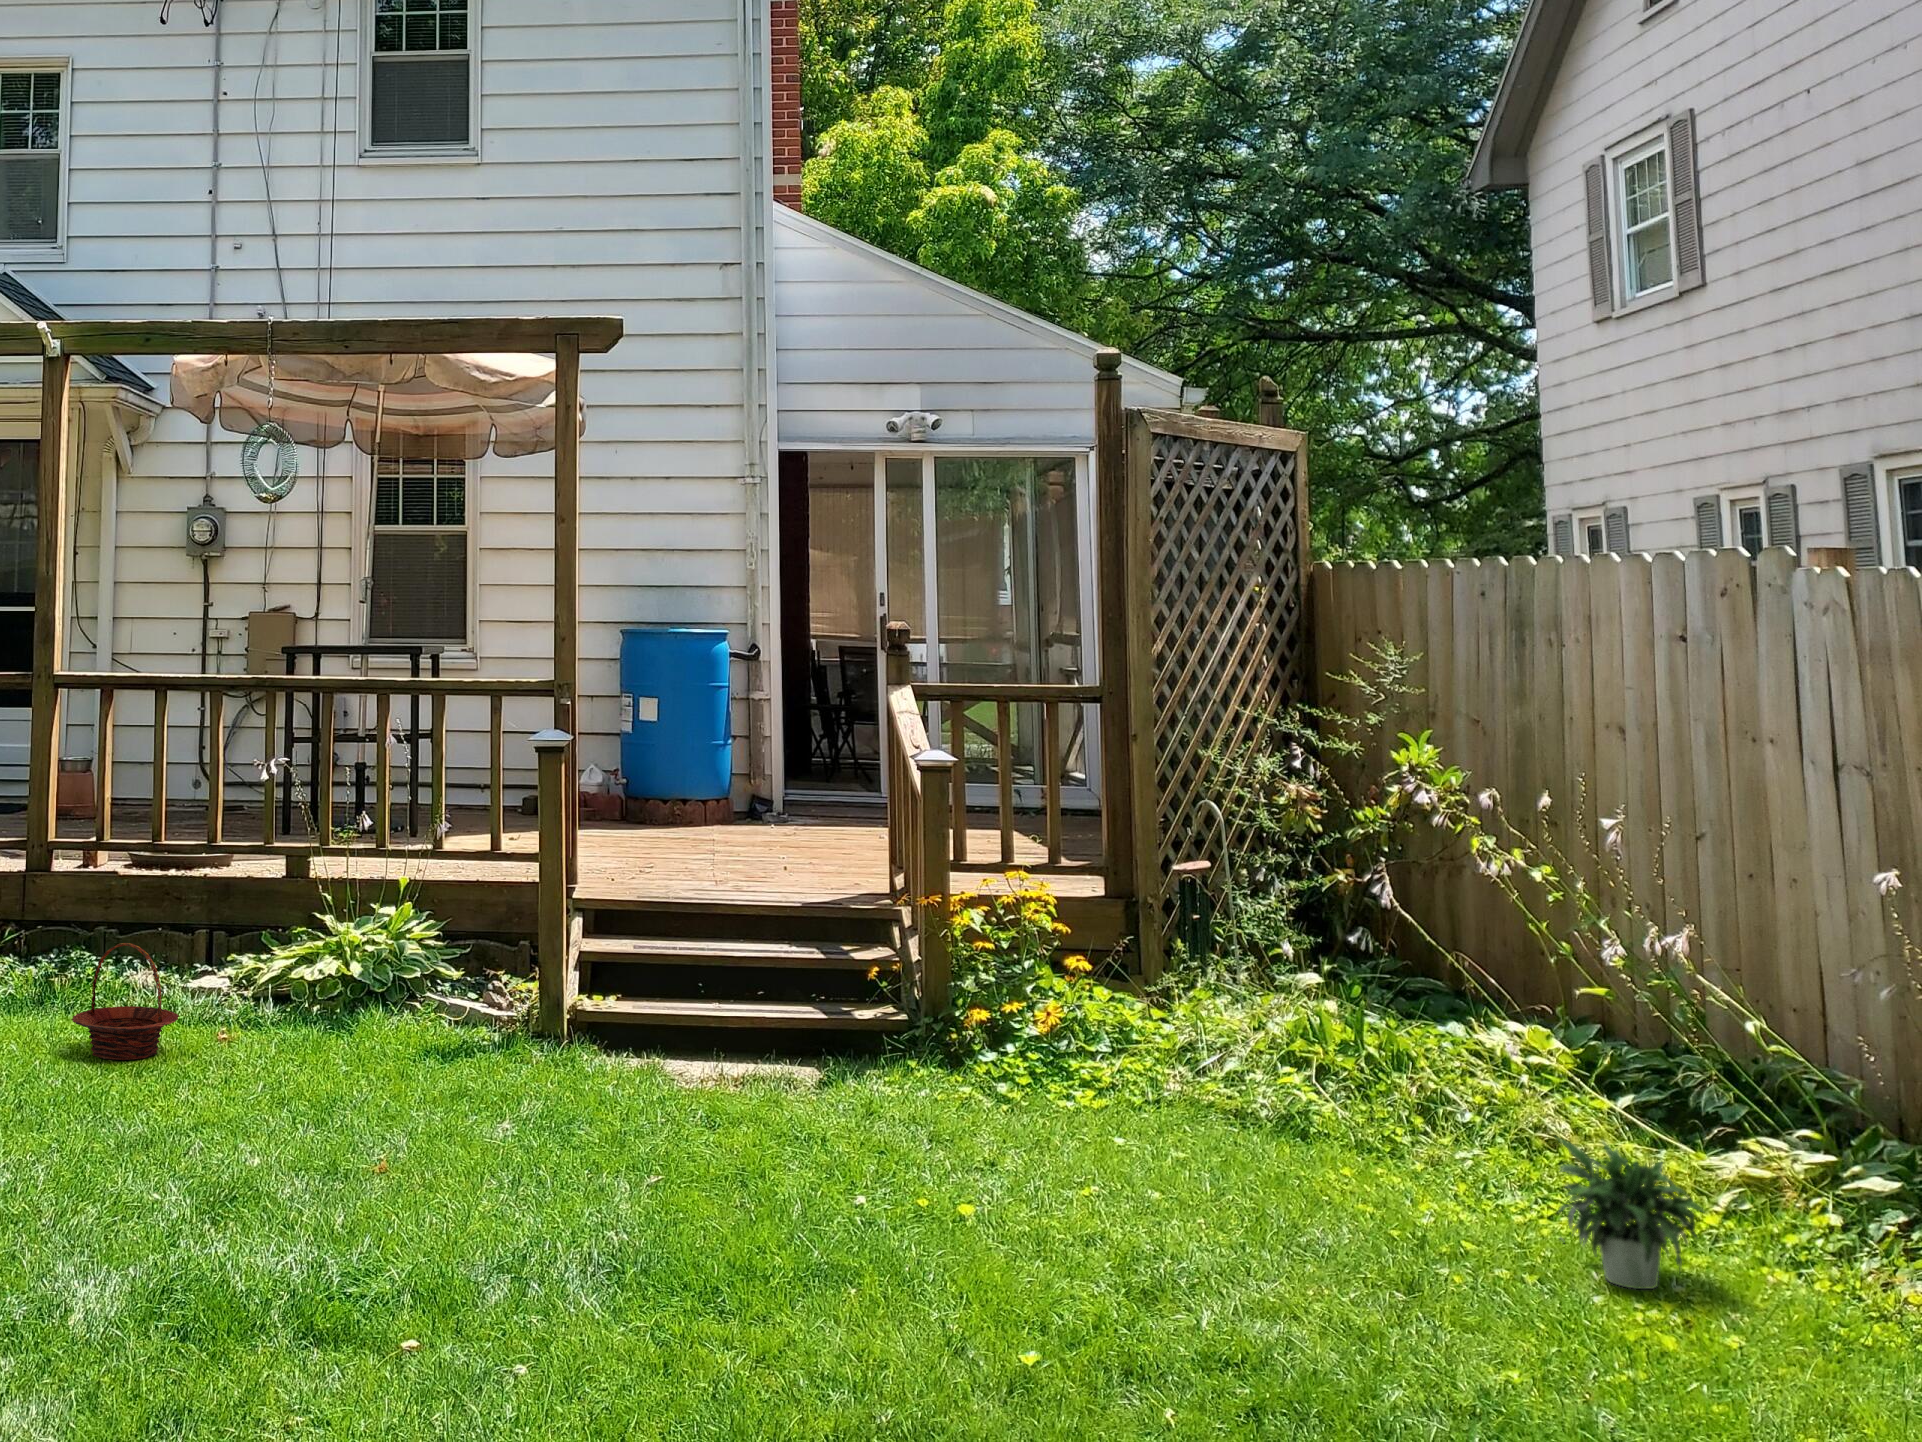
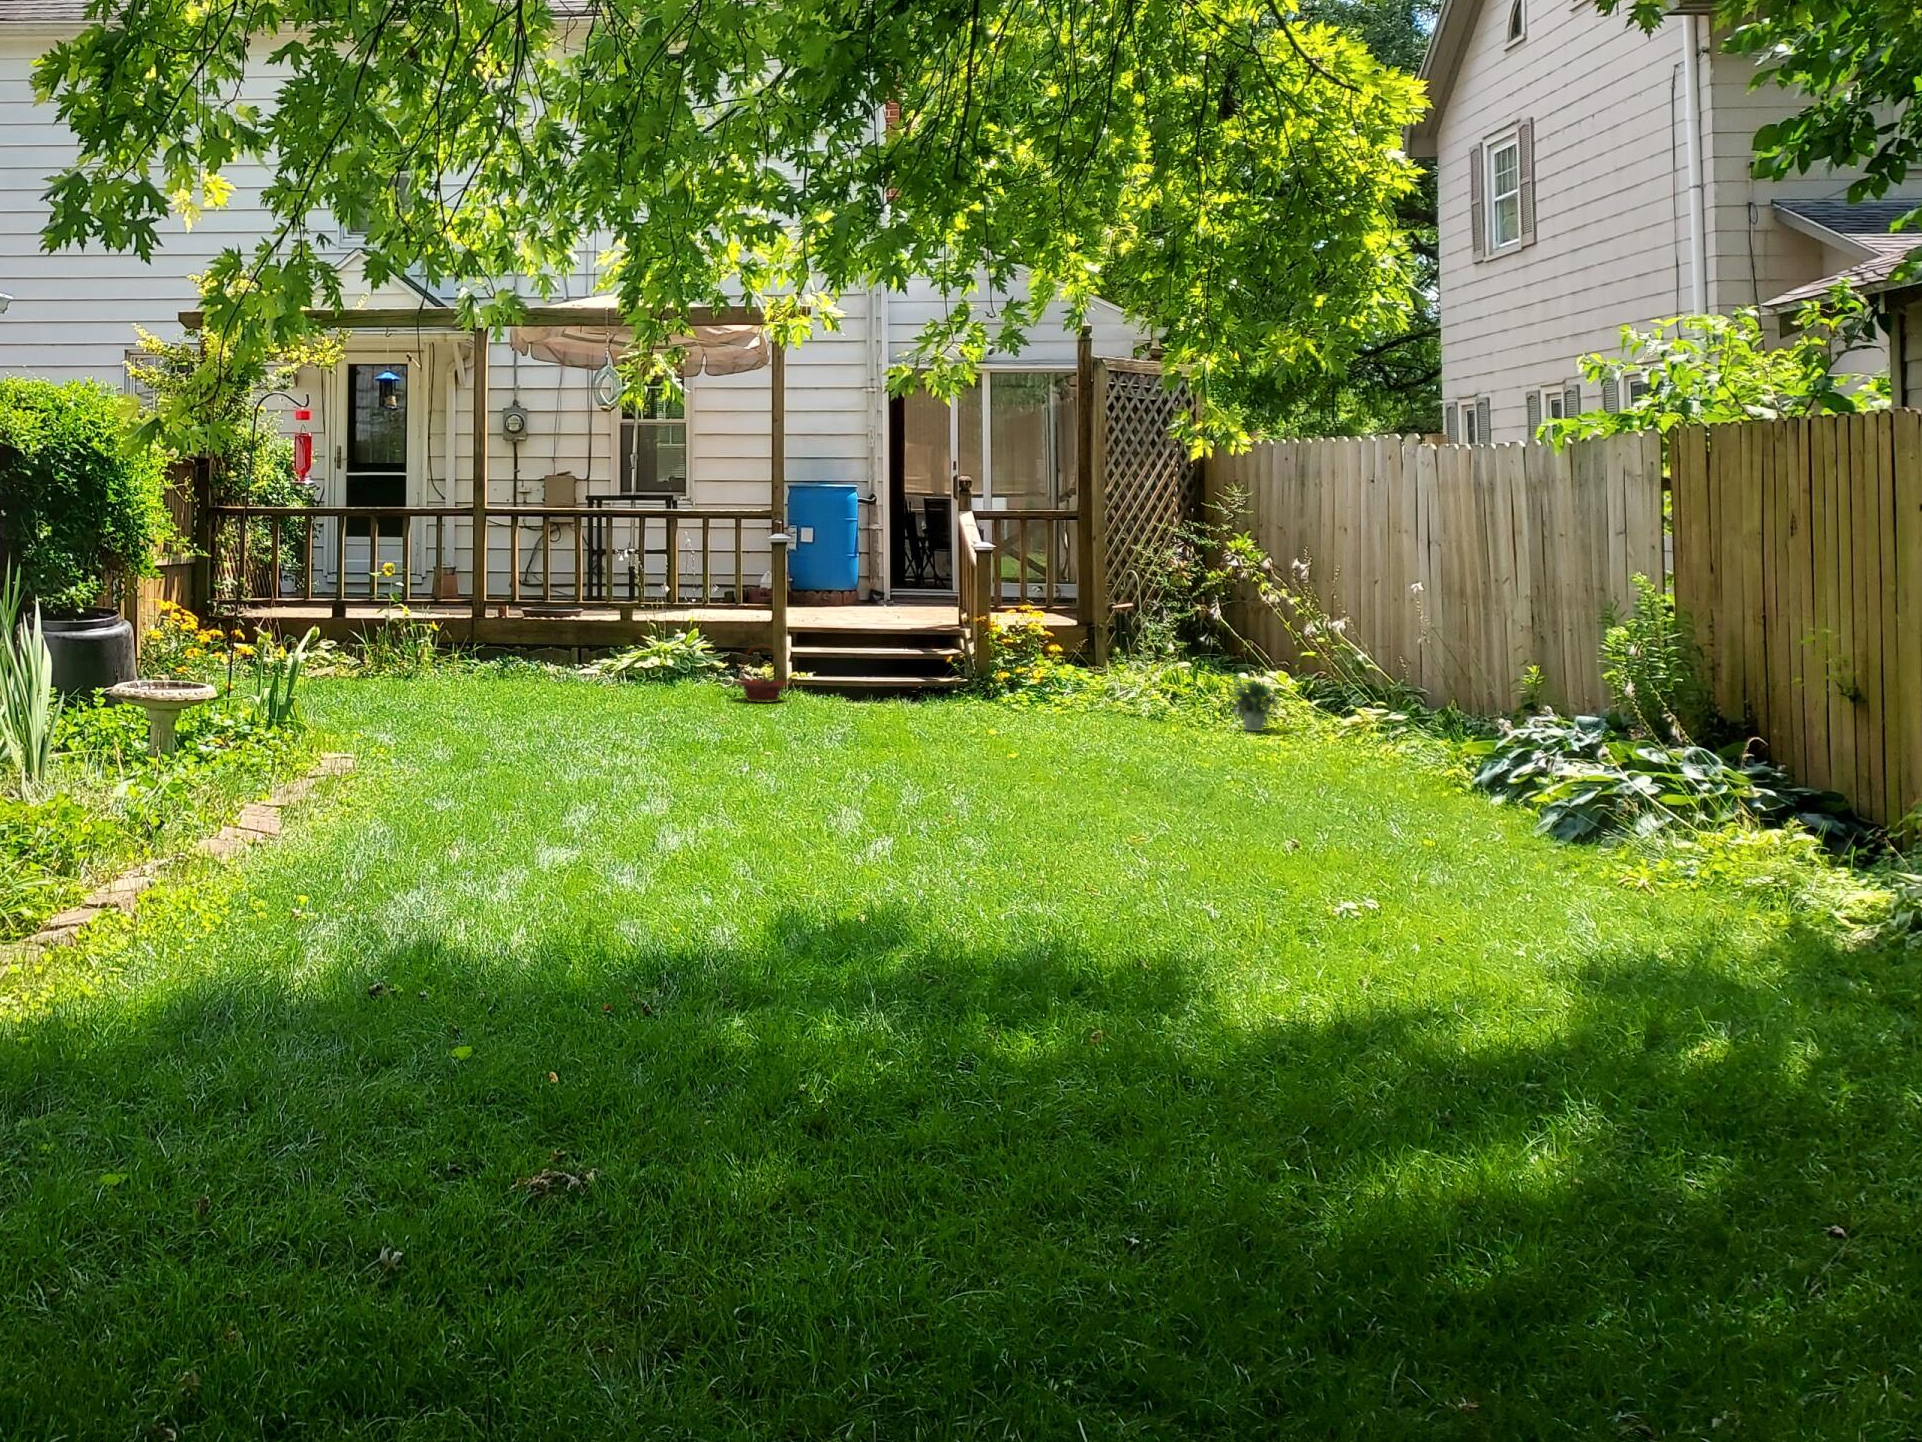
basket: present [72,943,179,1060] -> present [736,648,788,702]

